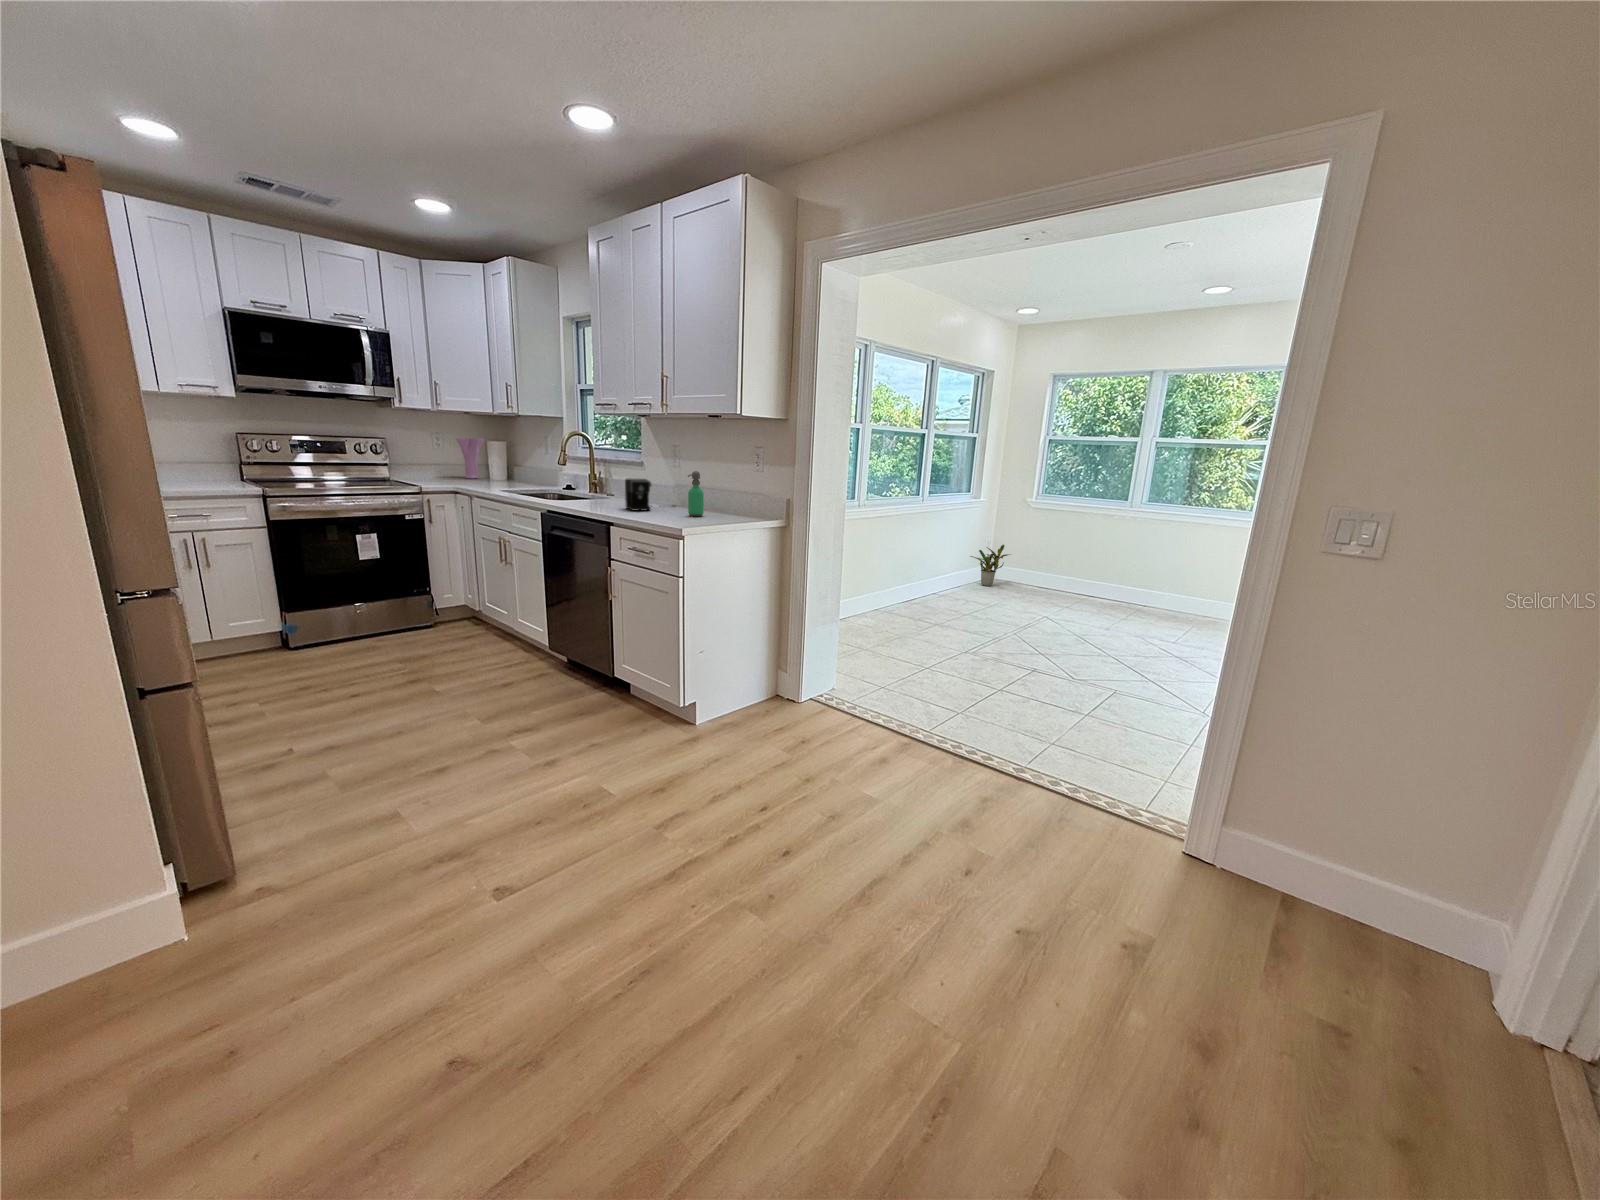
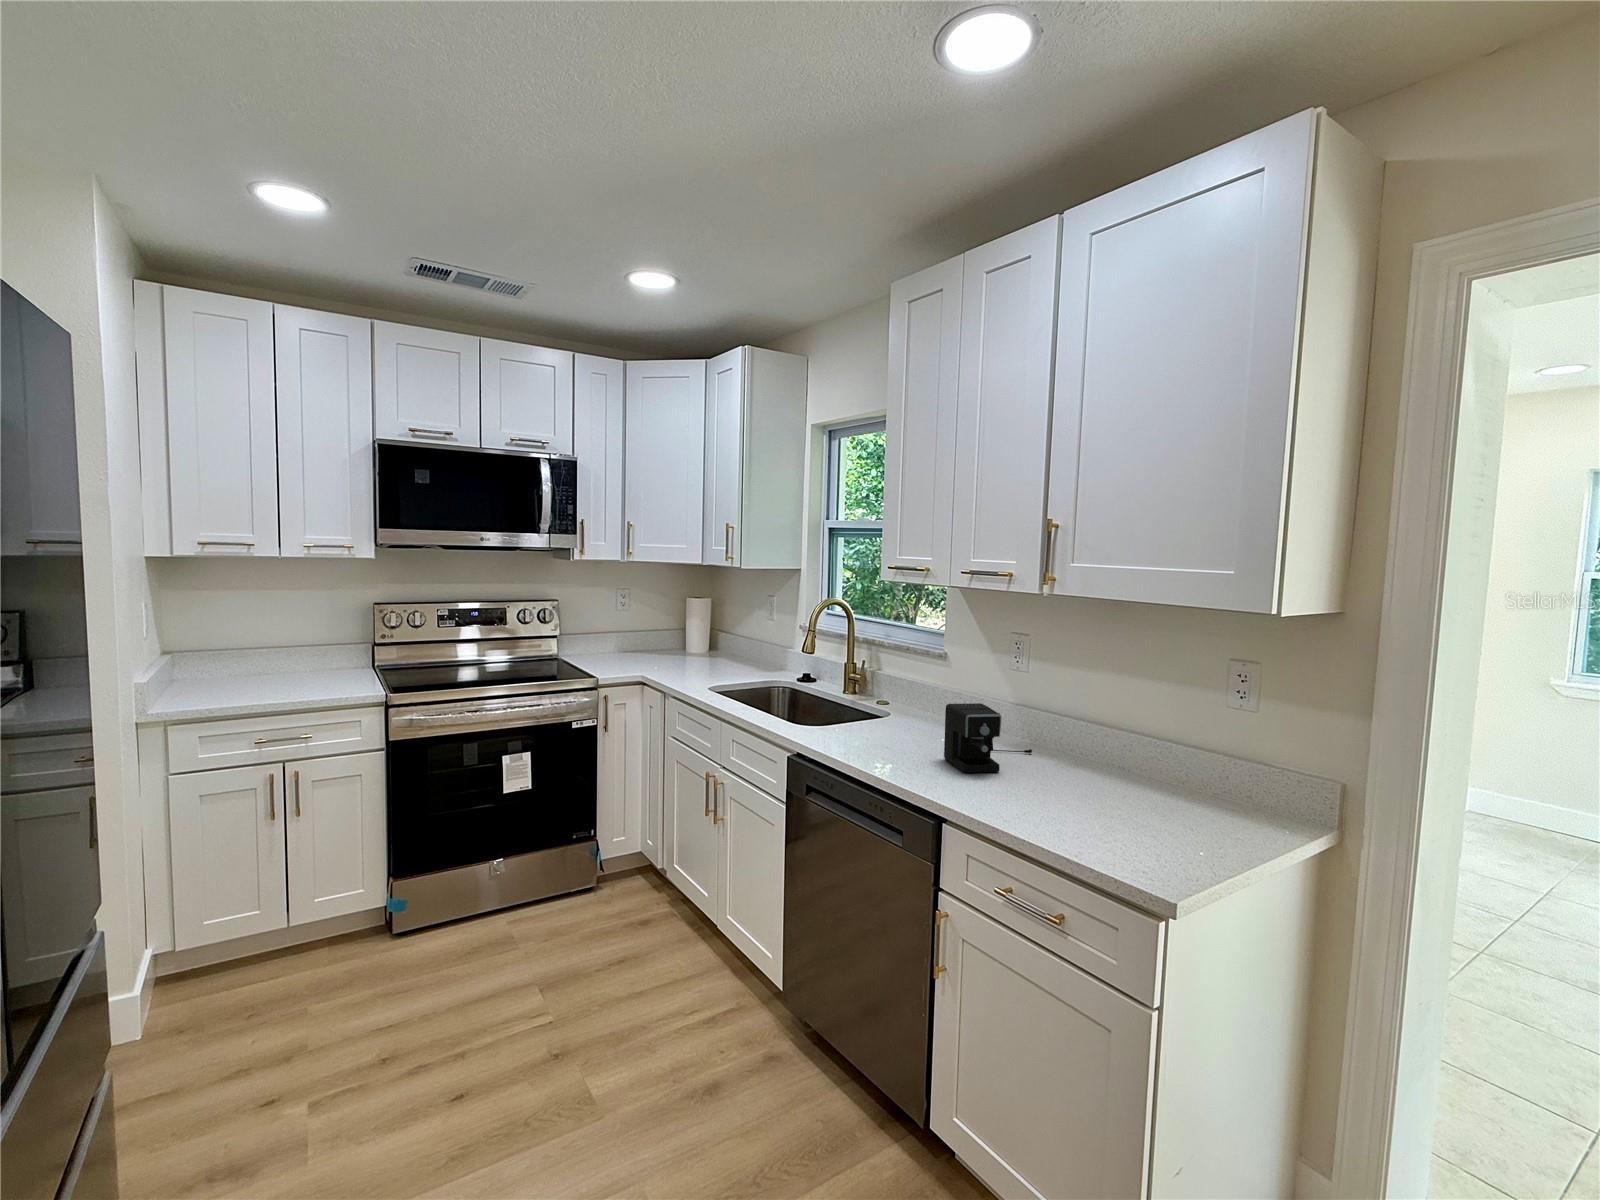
vase: present [456,438,484,479] -> none [646,594,684,652]
soap dispenser: present [688,471,704,516] -> none [1092,707,1129,801]
potted plant: present [971,545,1010,586] -> none [1477,766,1575,844]

